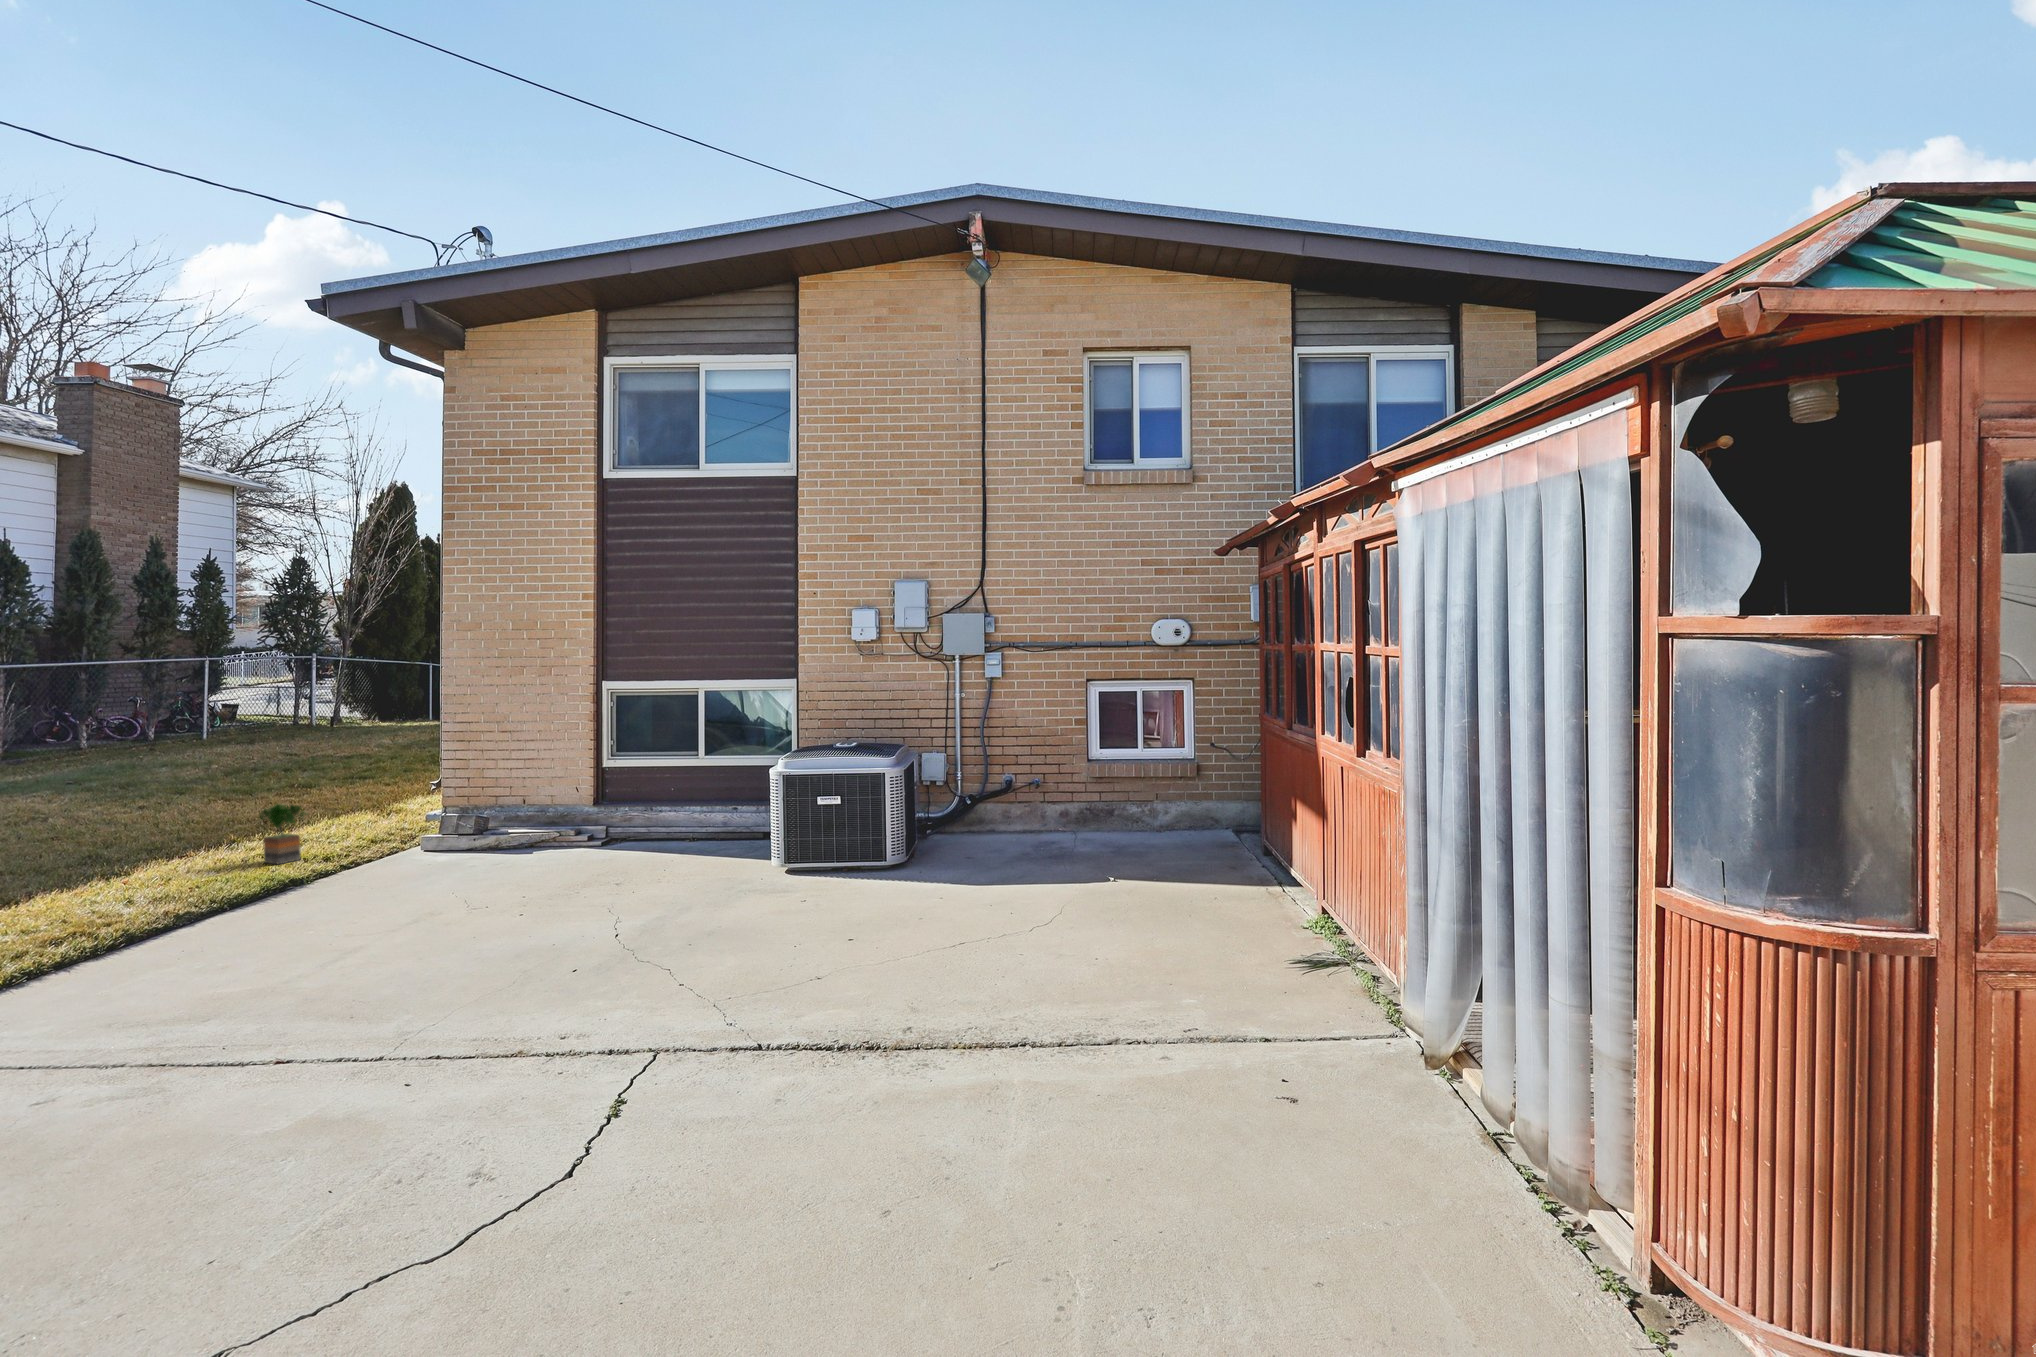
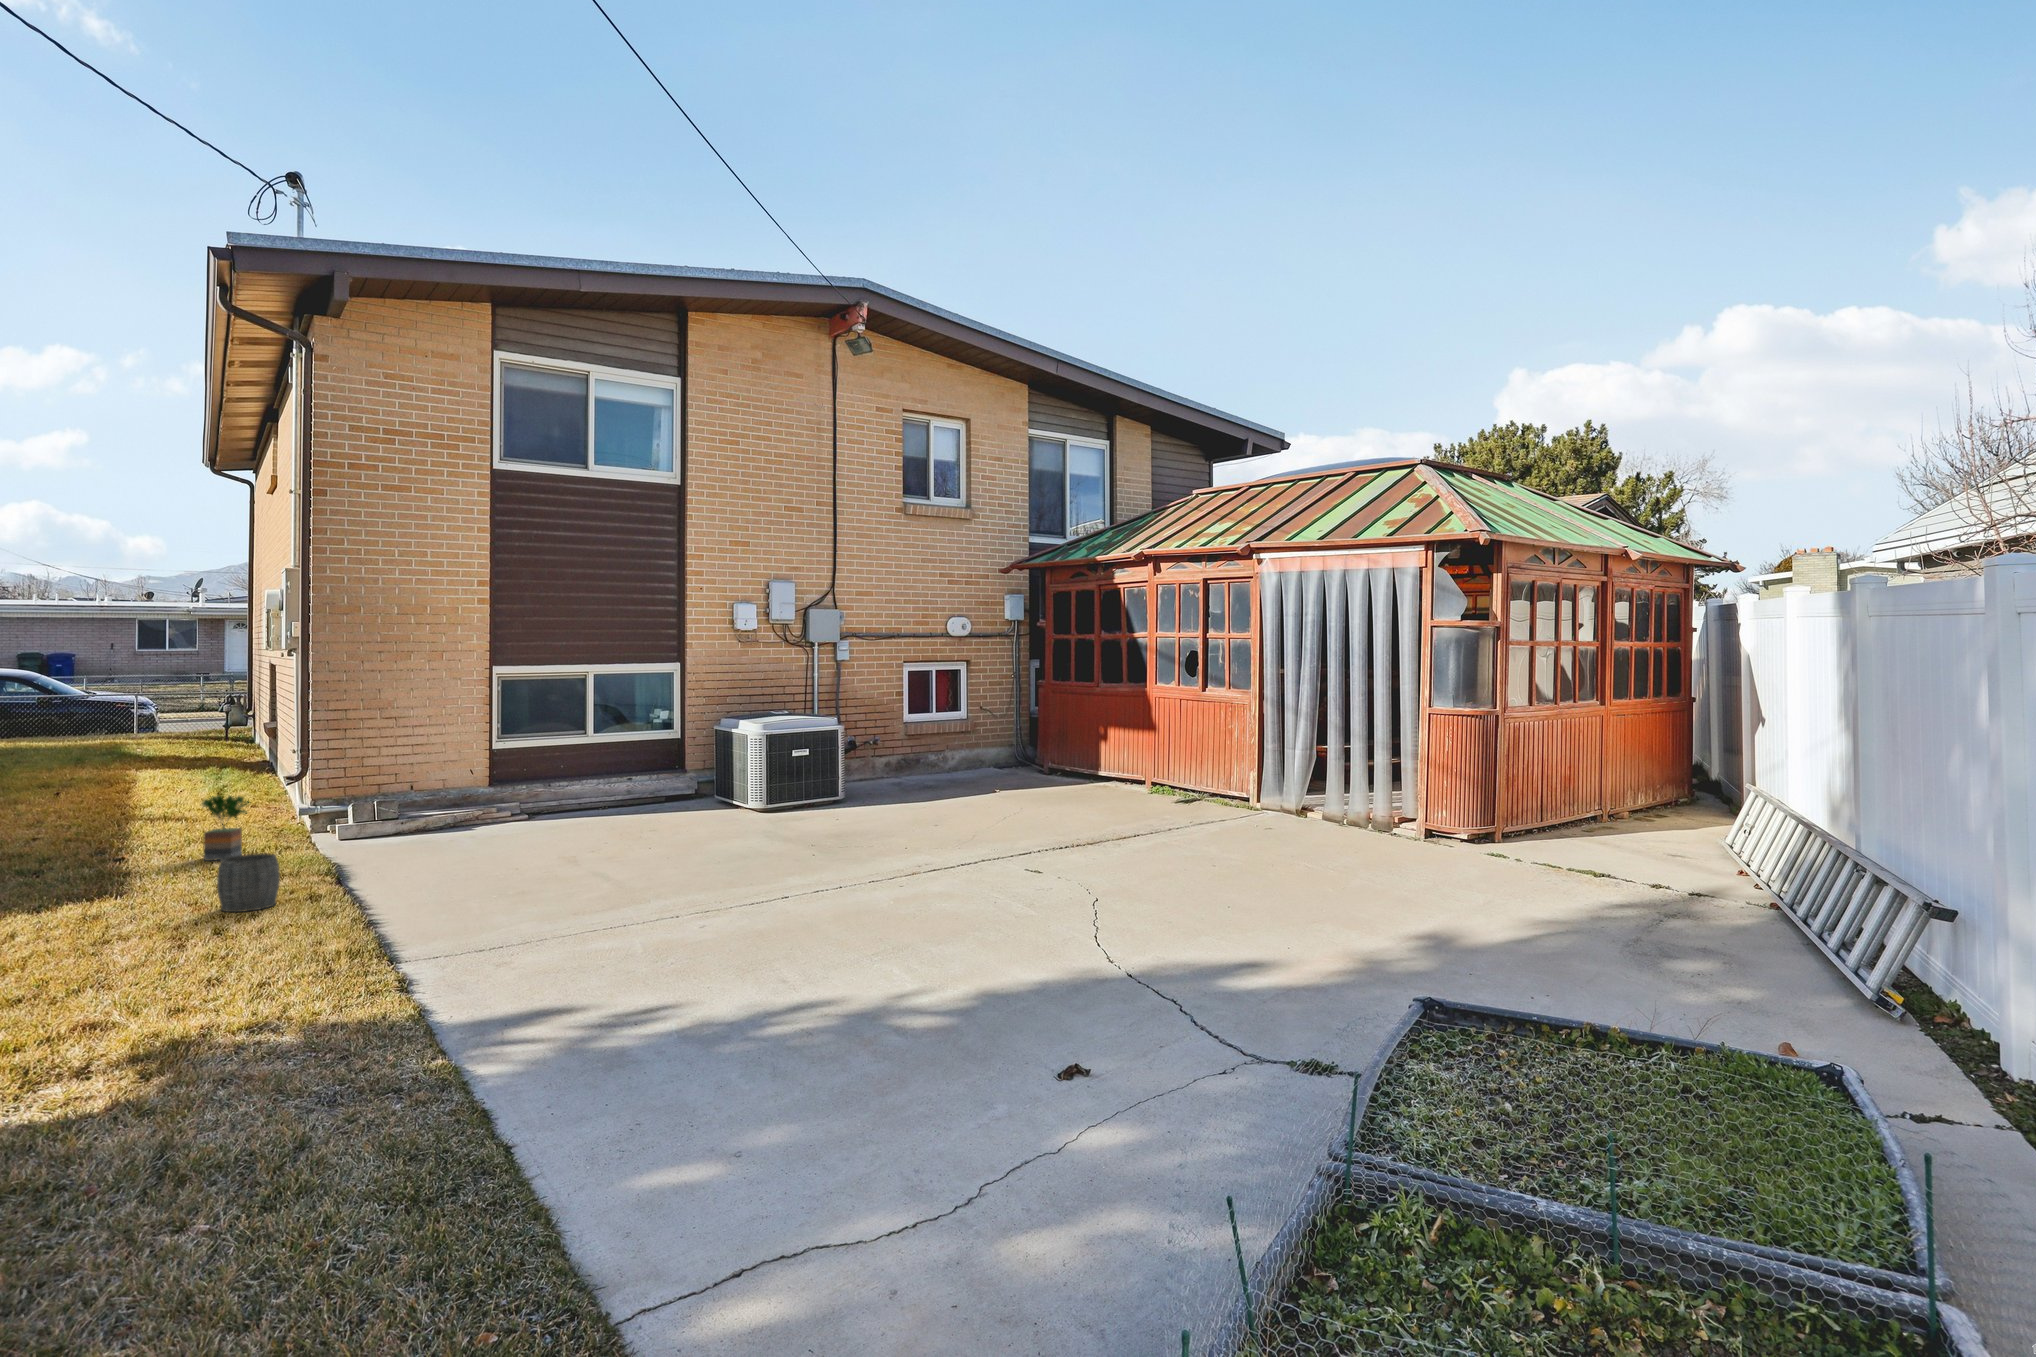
woven basket: none [66,875,132,934] -> present [217,853,280,912]

